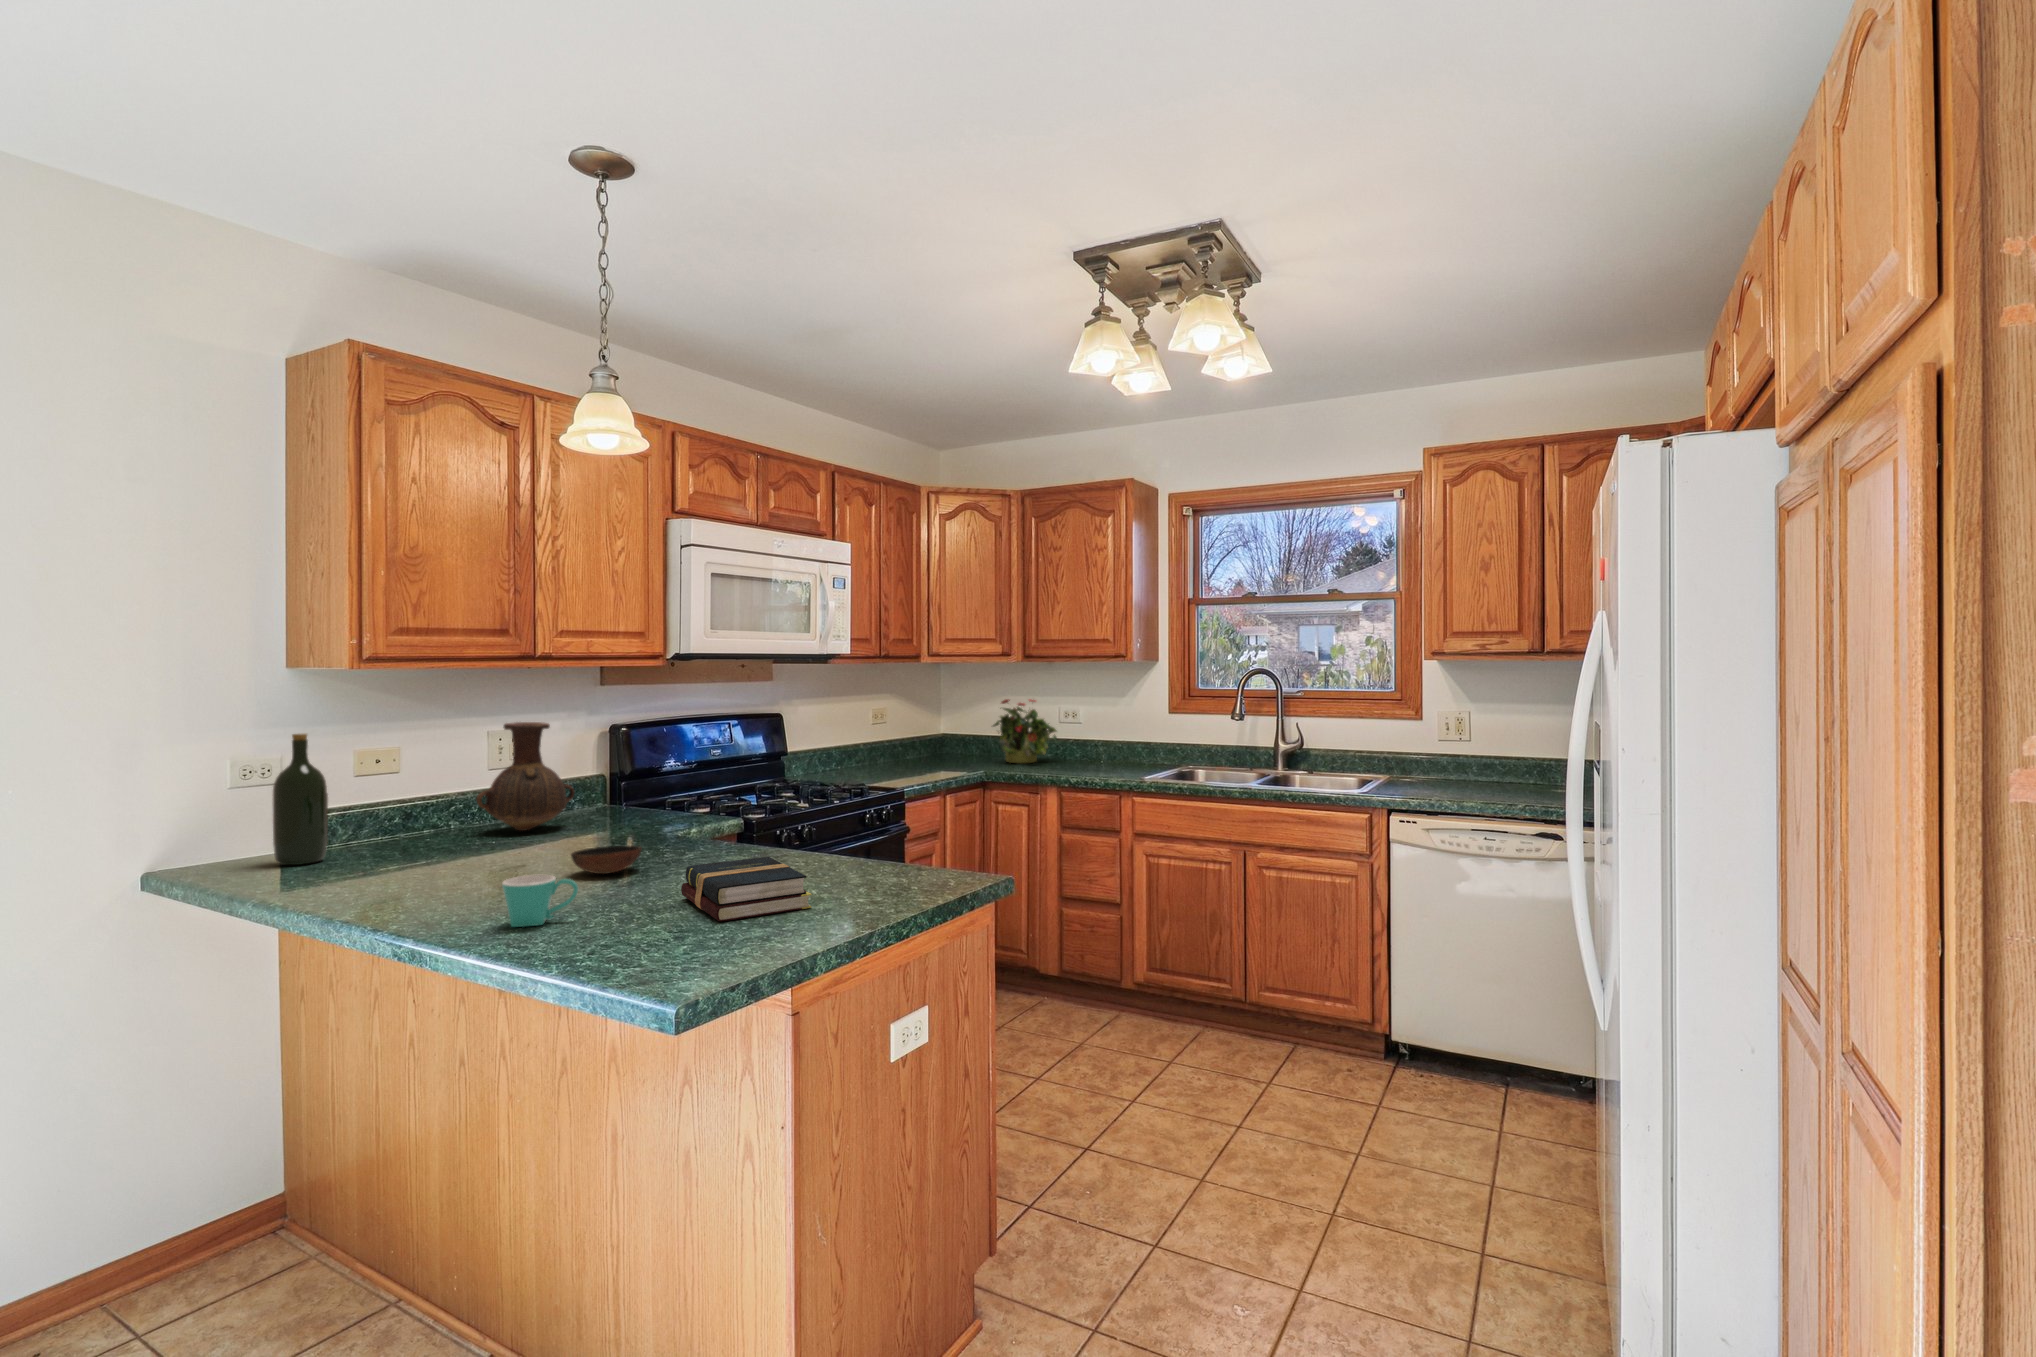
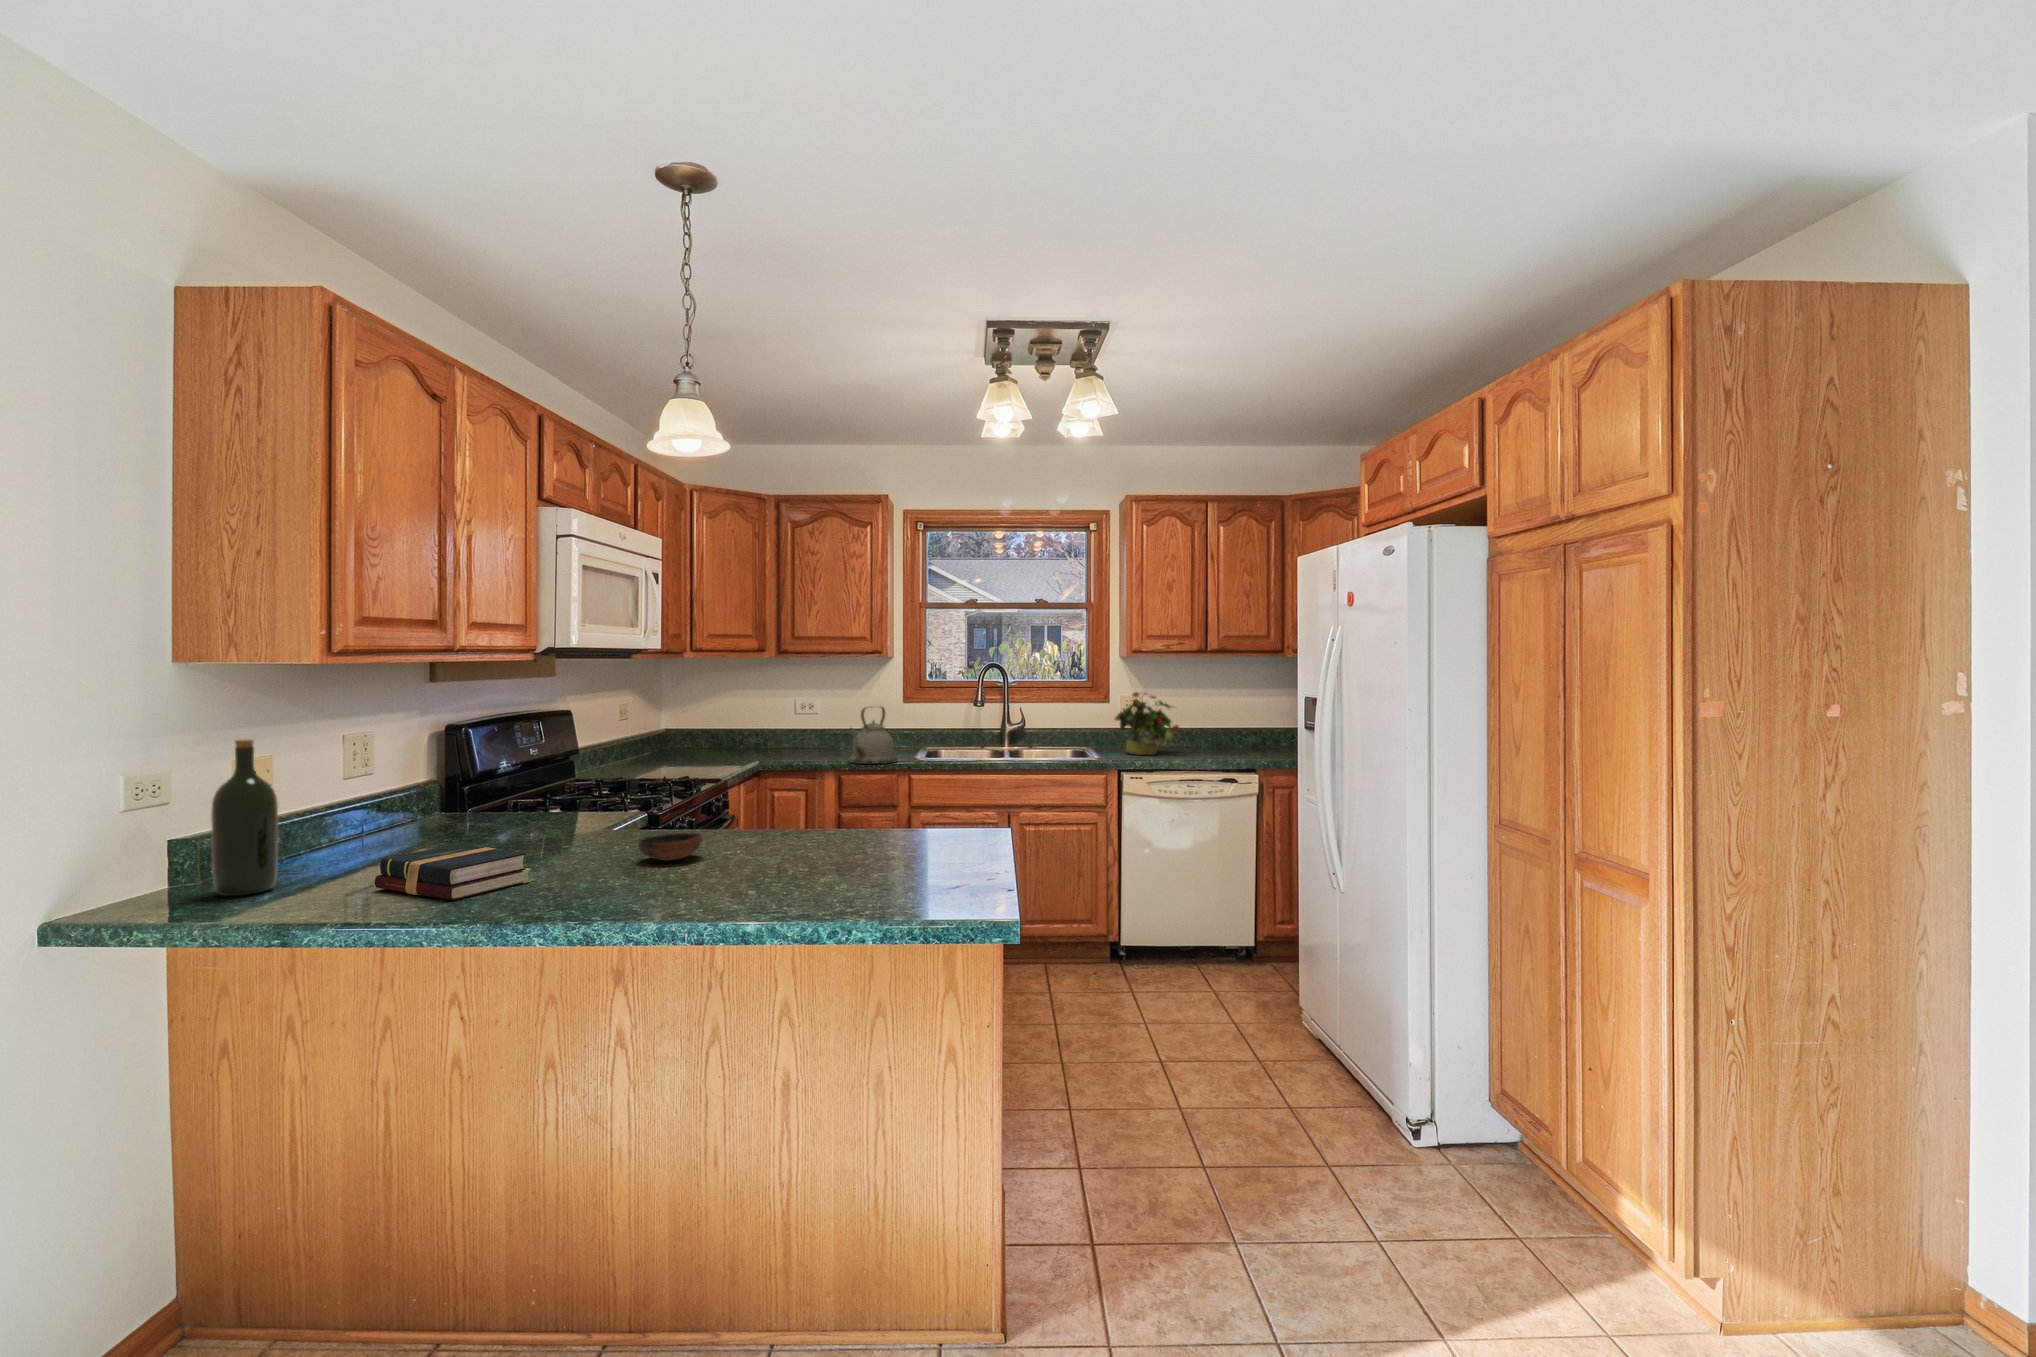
potted plant: present [993,699,1057,764] -> present [1115,692,1179,755]
kettle: none [1060,717,1124,782] -> present [849,707,898,764]
vase: present [477,722,574,831] -> none [381,722,476,842]
hardback book: present [681,857,812,922] -> present [374,844,531,900]
mug: present [502,875,578,927] -> none [718,851,776,899]

